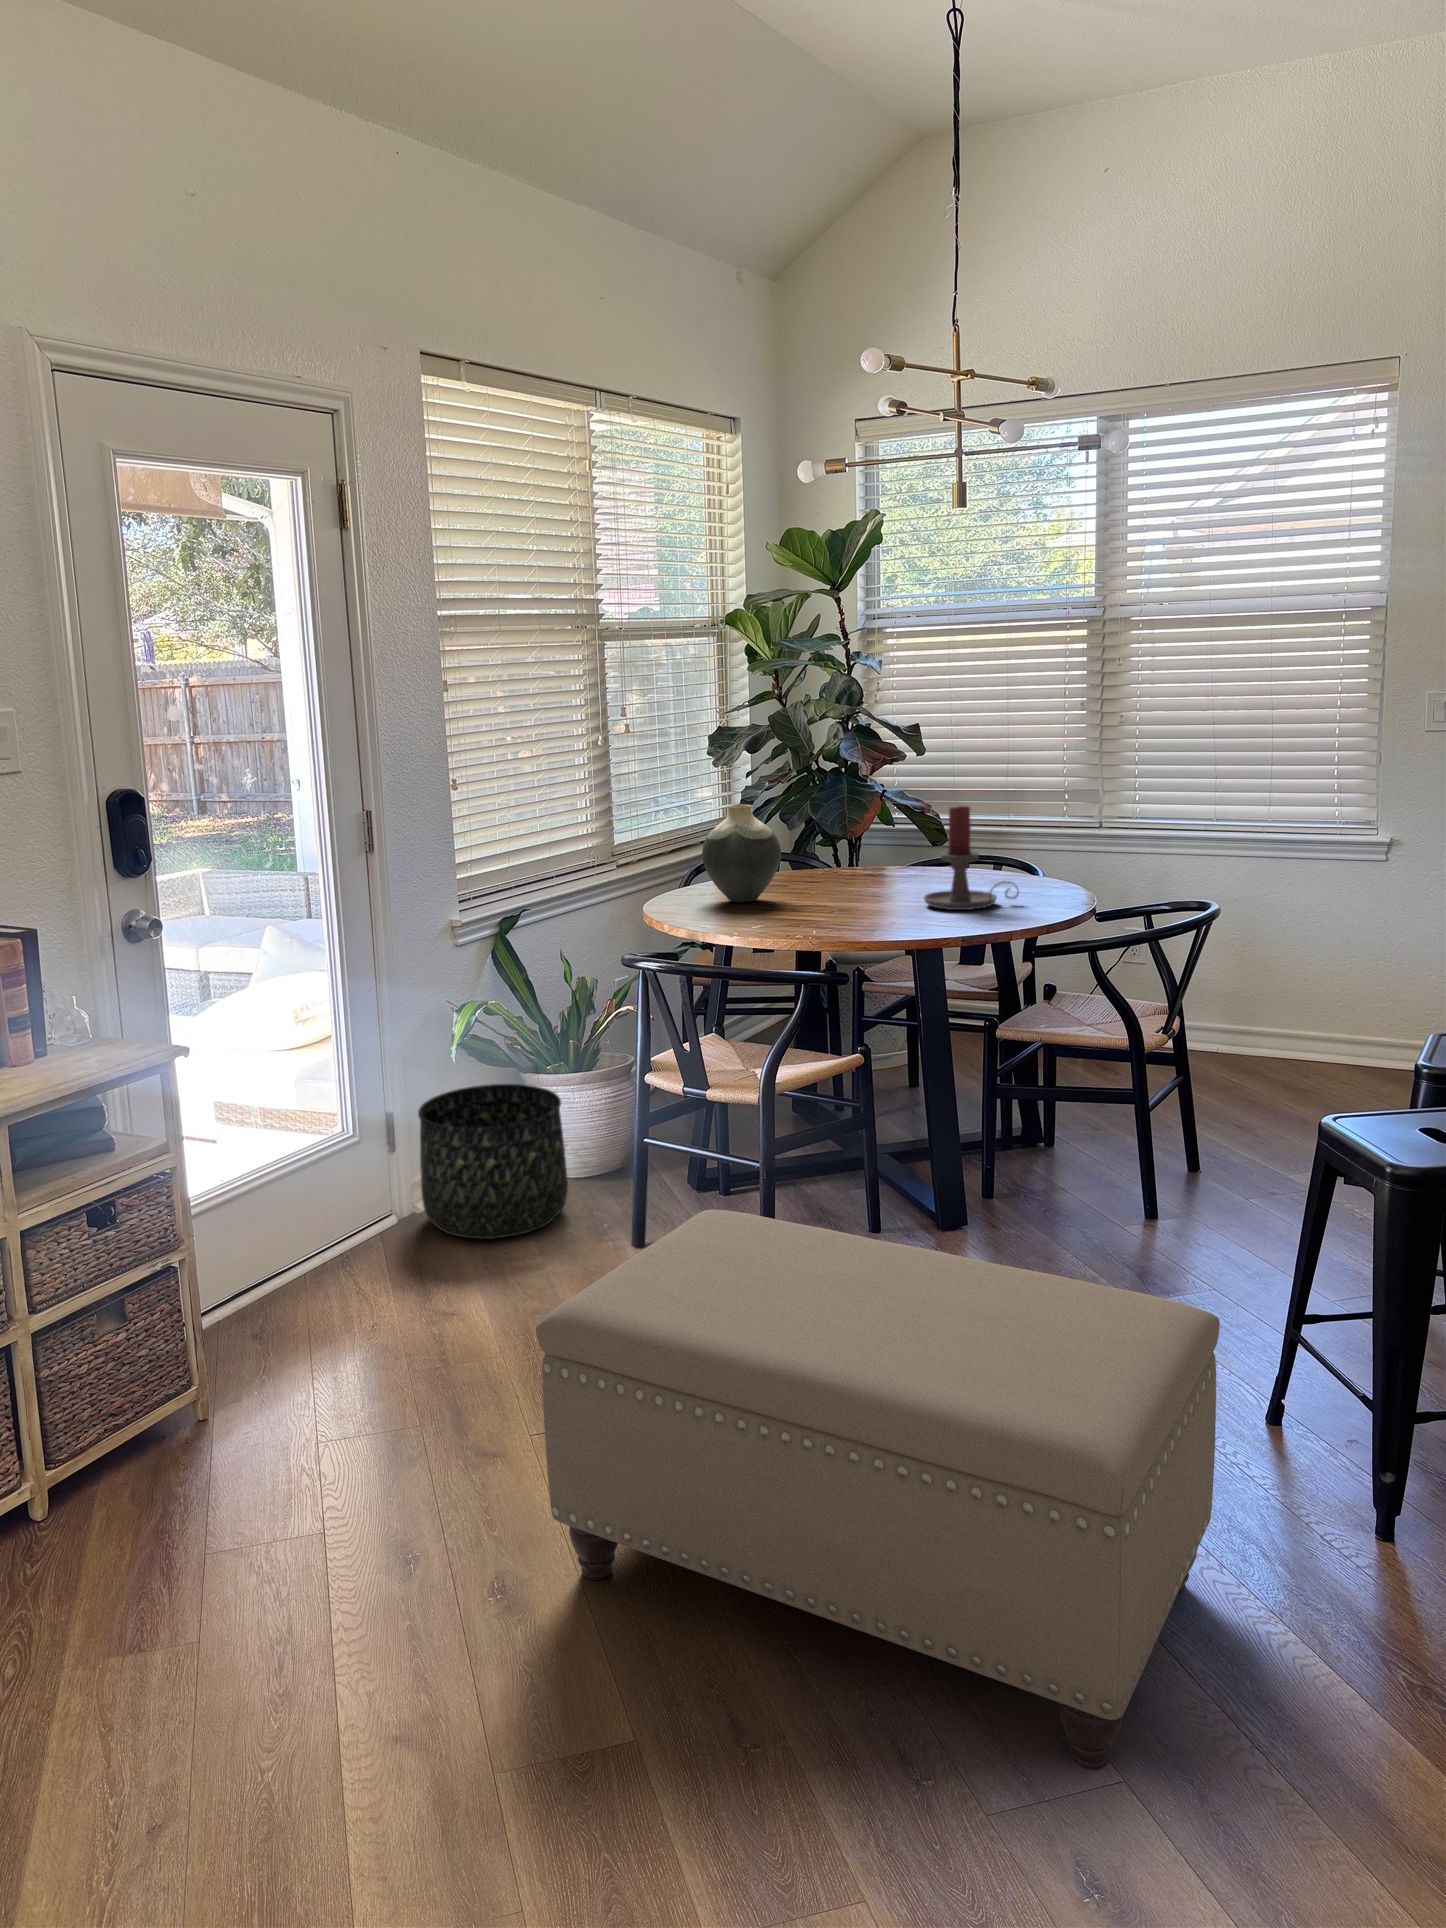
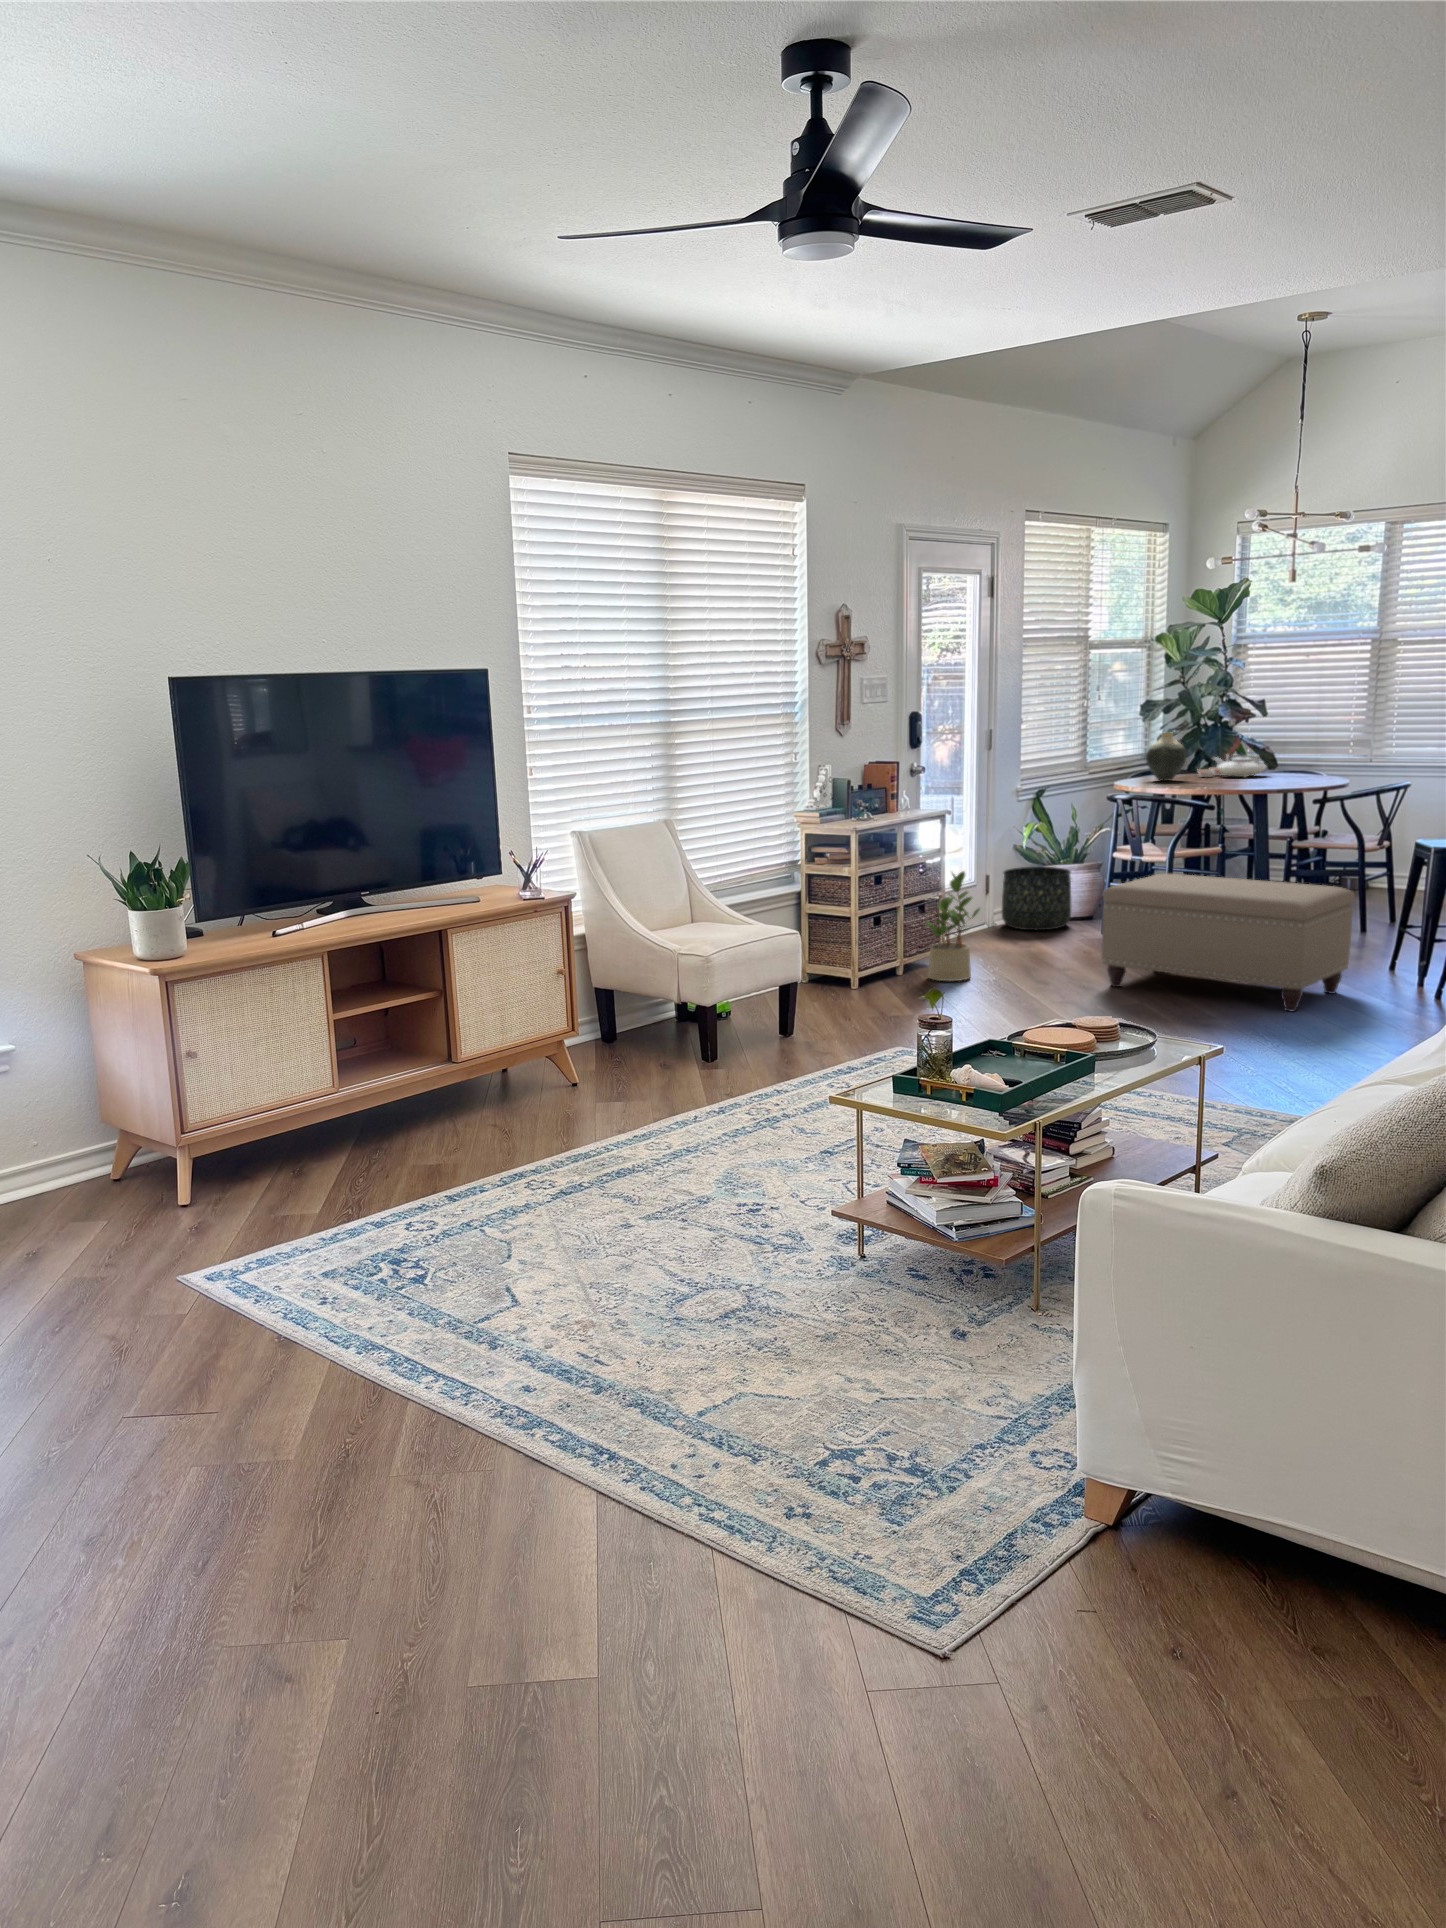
candle holder: present [924,806,1019,910] -> none [1259,731,1308,781]
teapot: none [805,840,935,890] -> present [1198,754,1266,777]
potted plant: none [67,1252,229,1574] -> present [925,871,980,981]

